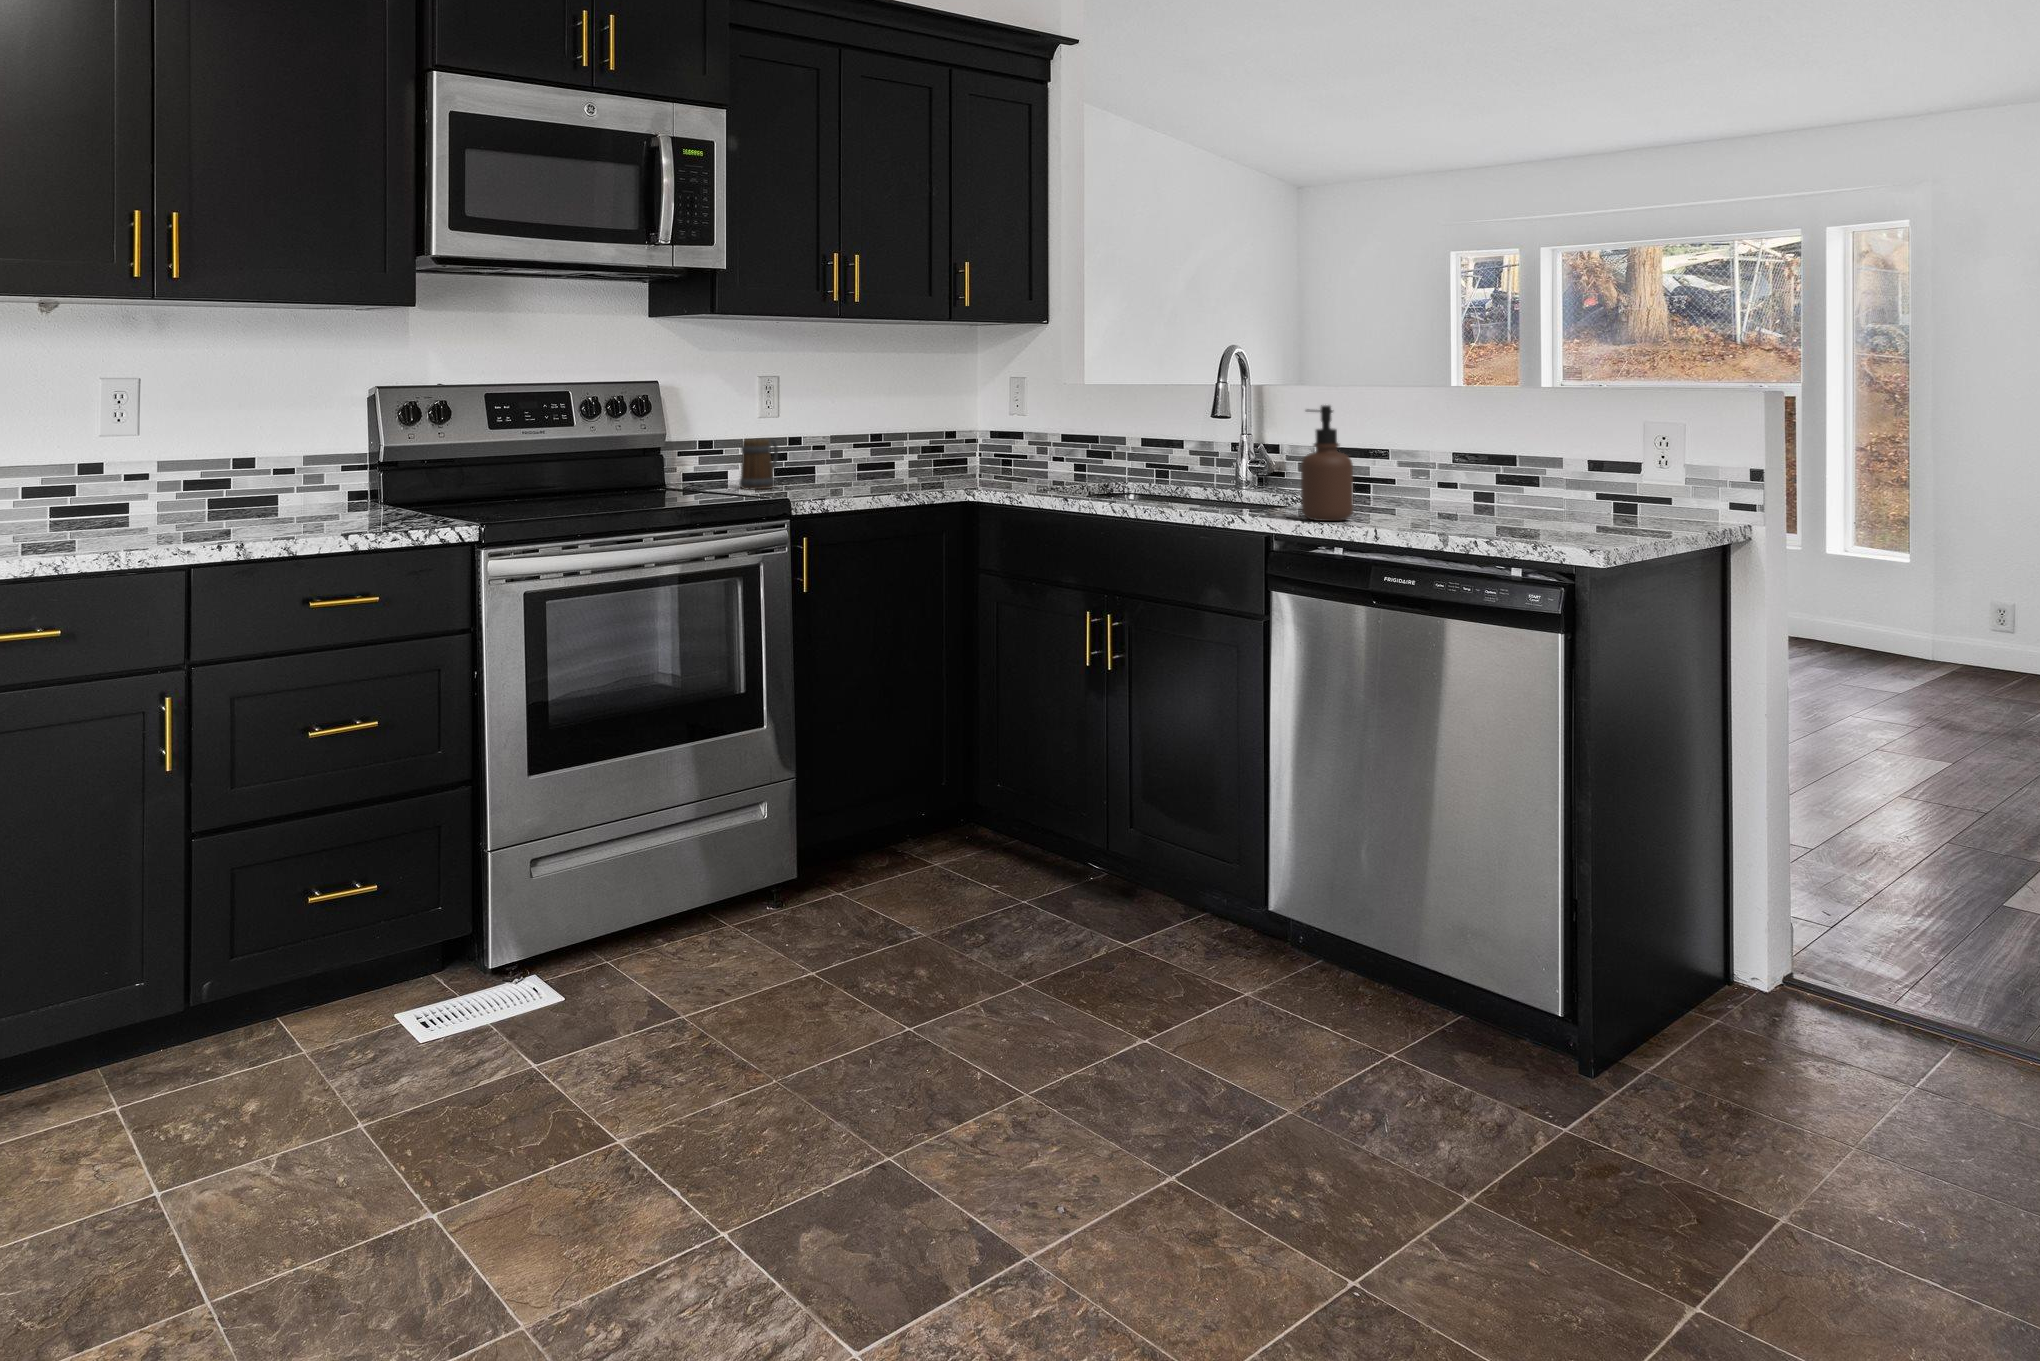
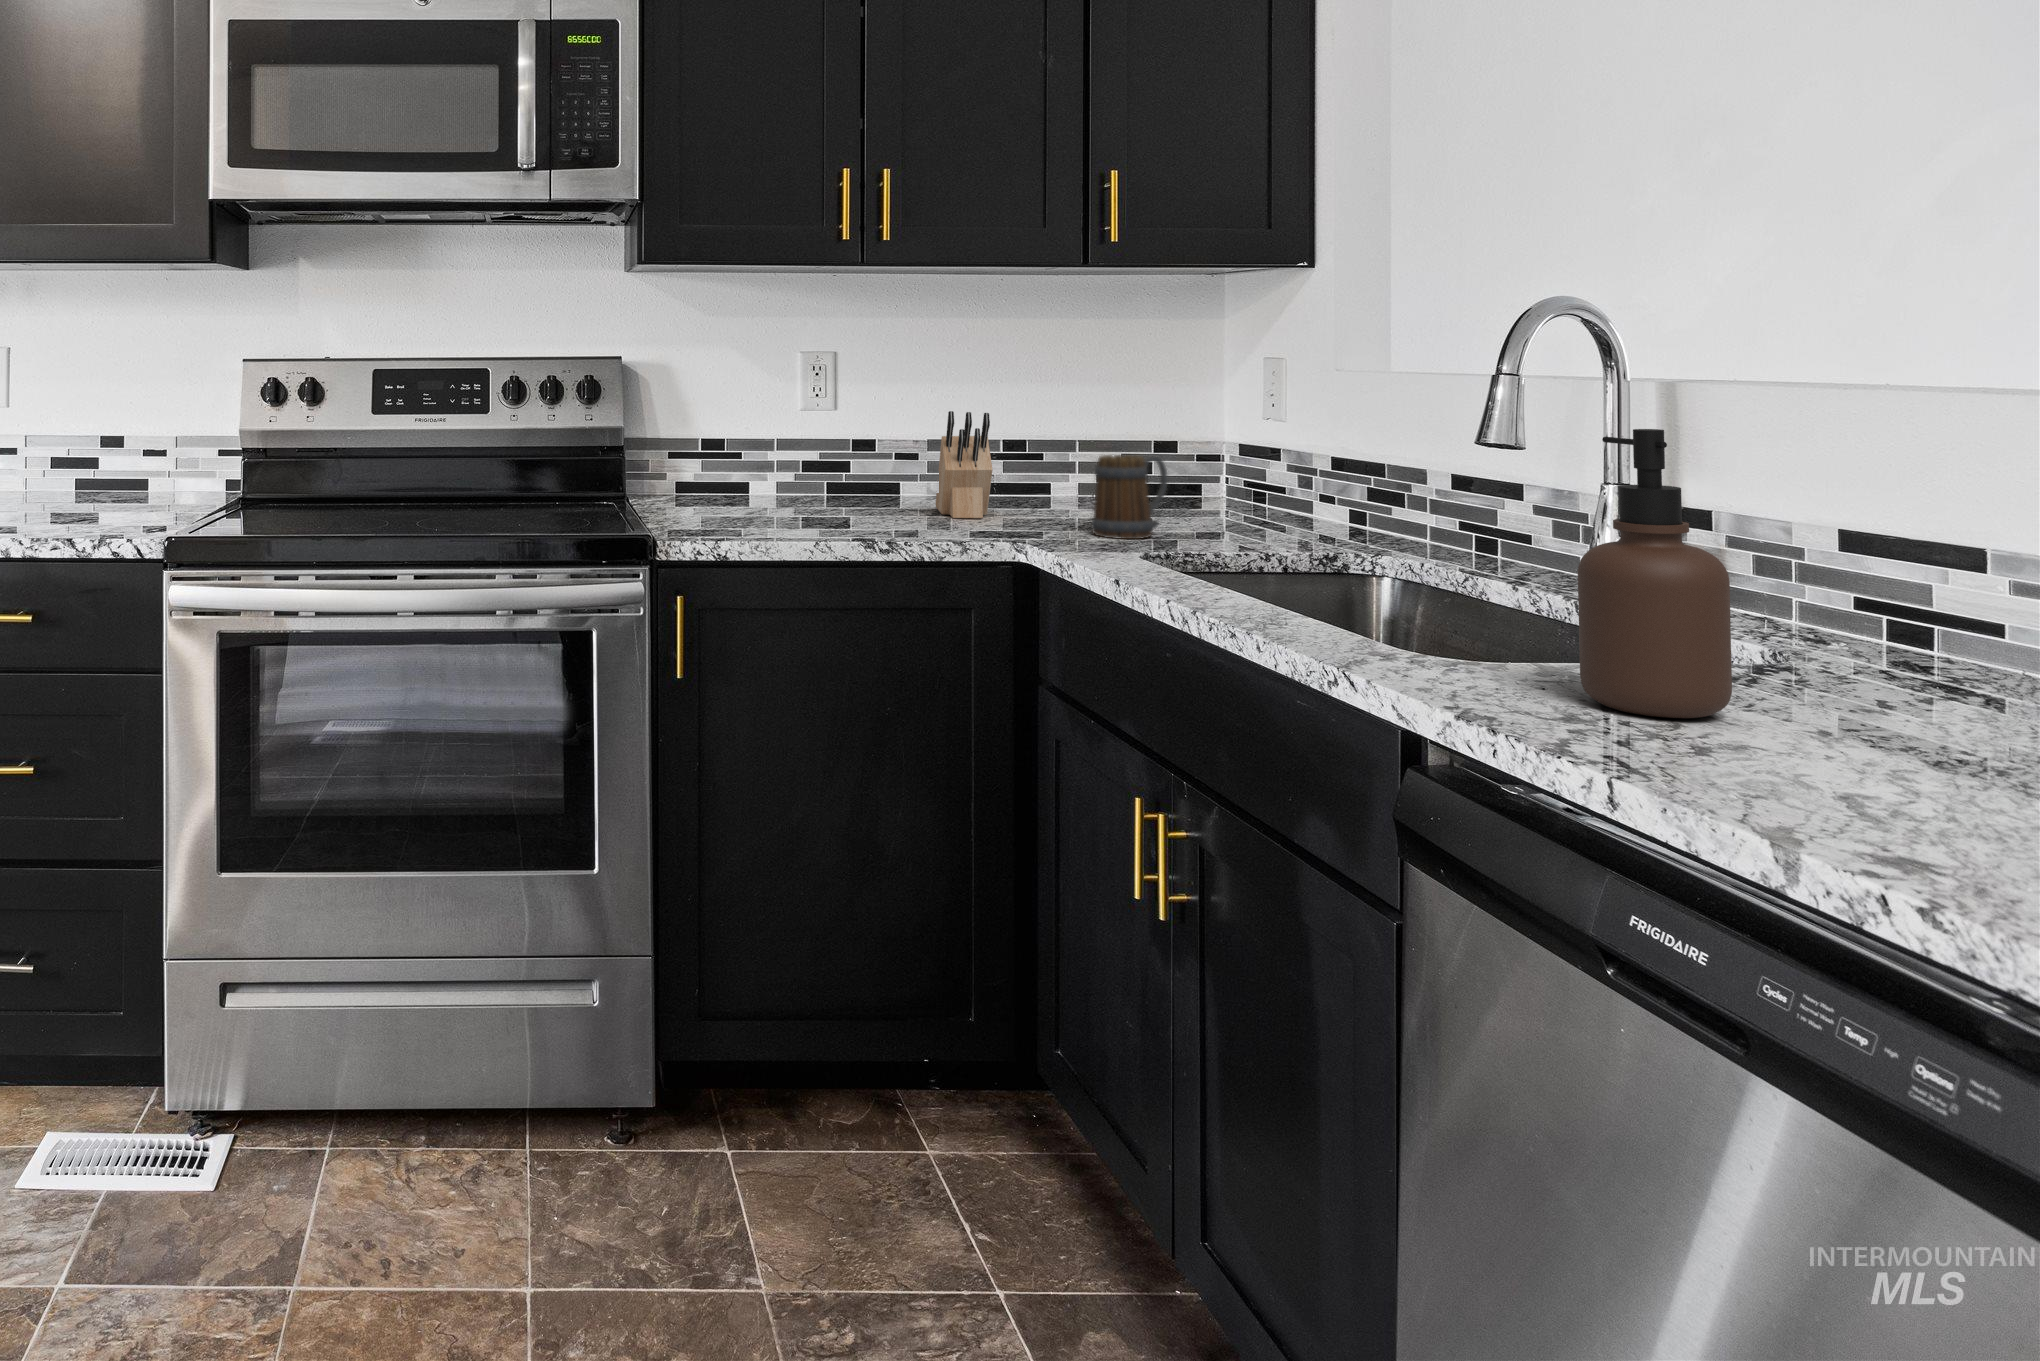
knife block: none [821,416,879,485] -> present [936,411,993,518]
mug: present [740,439,778,490] -> present [1092,455,1167,539]

